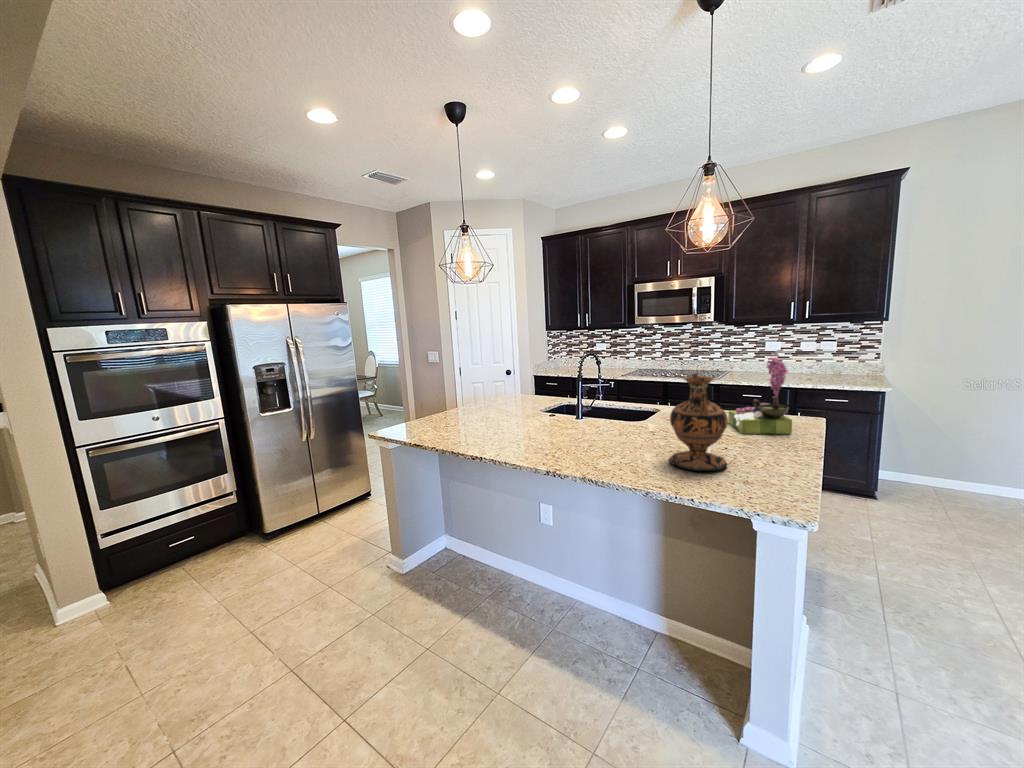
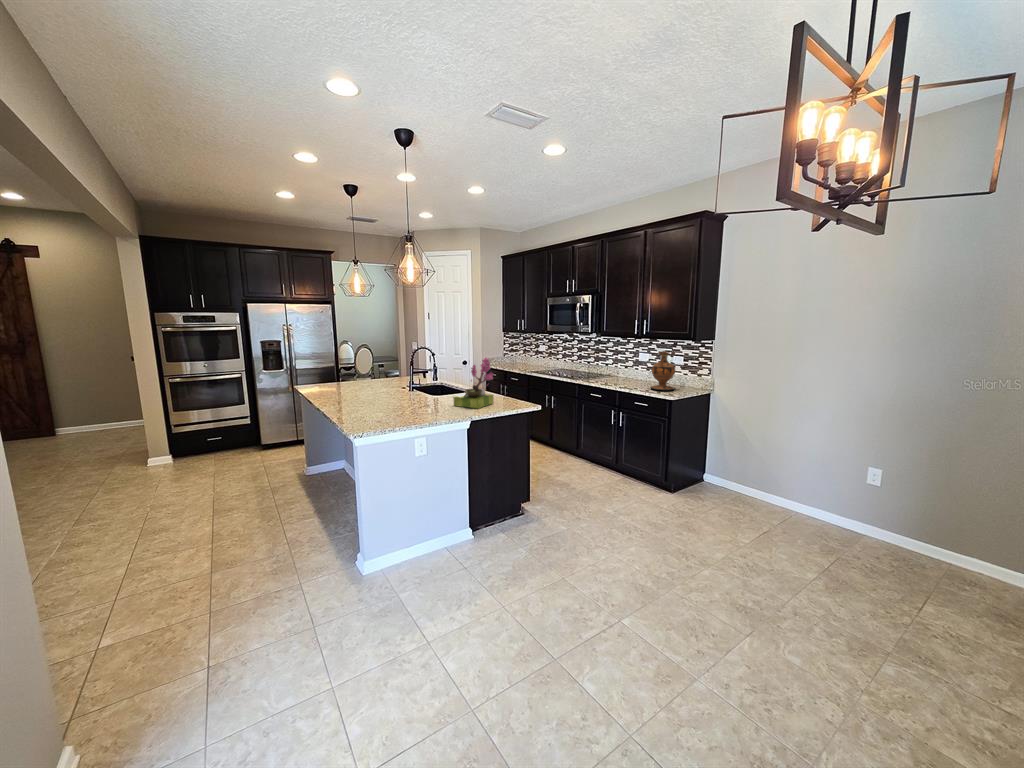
vase: present [669,373,728,471] -> present [651,351,675,391]

